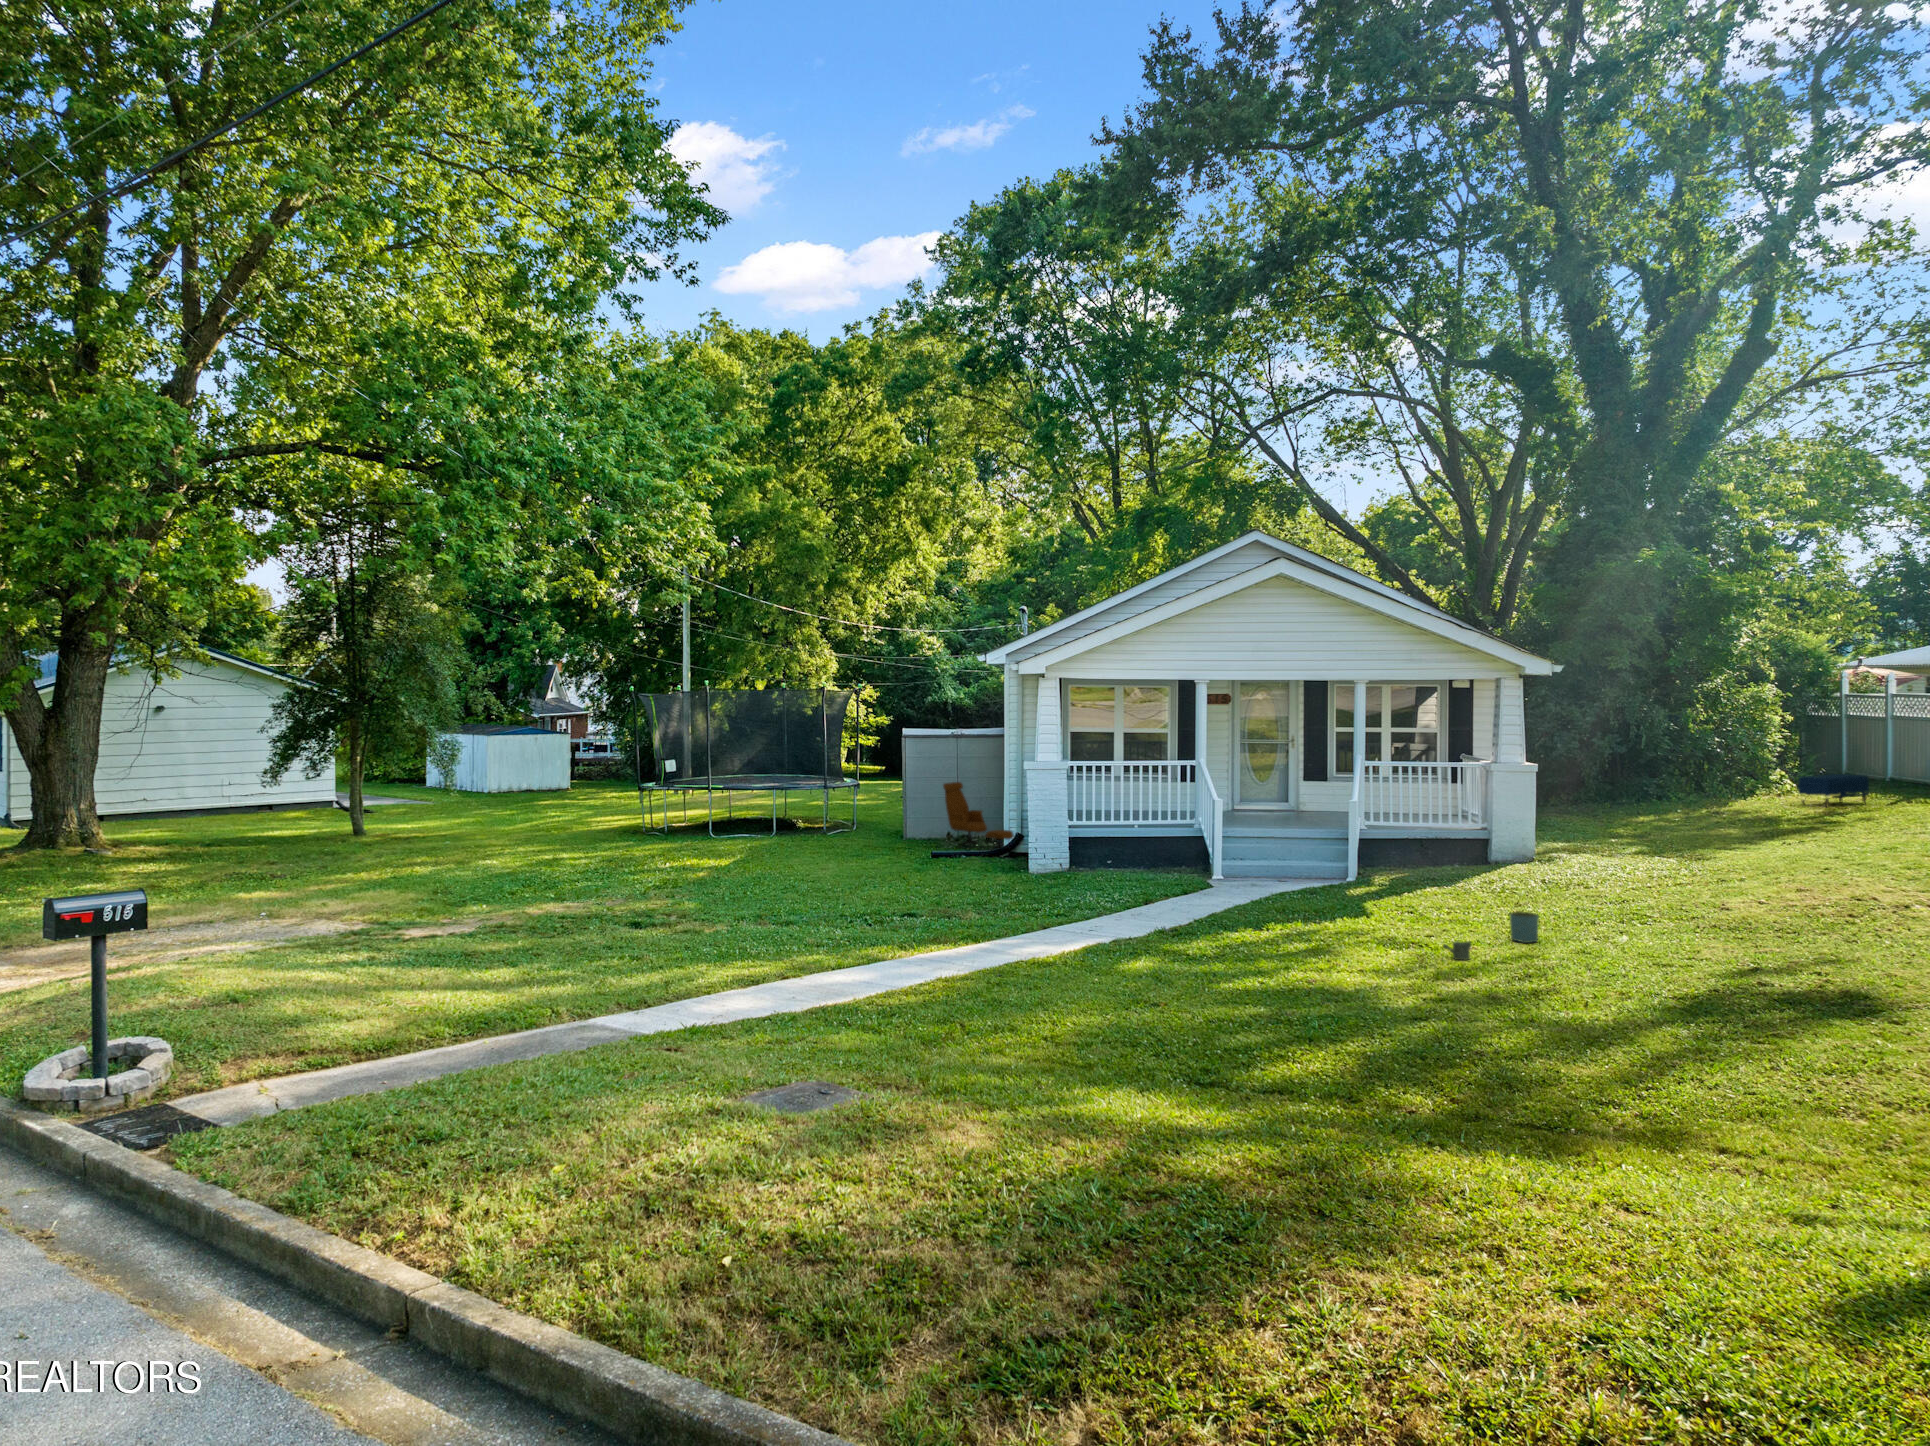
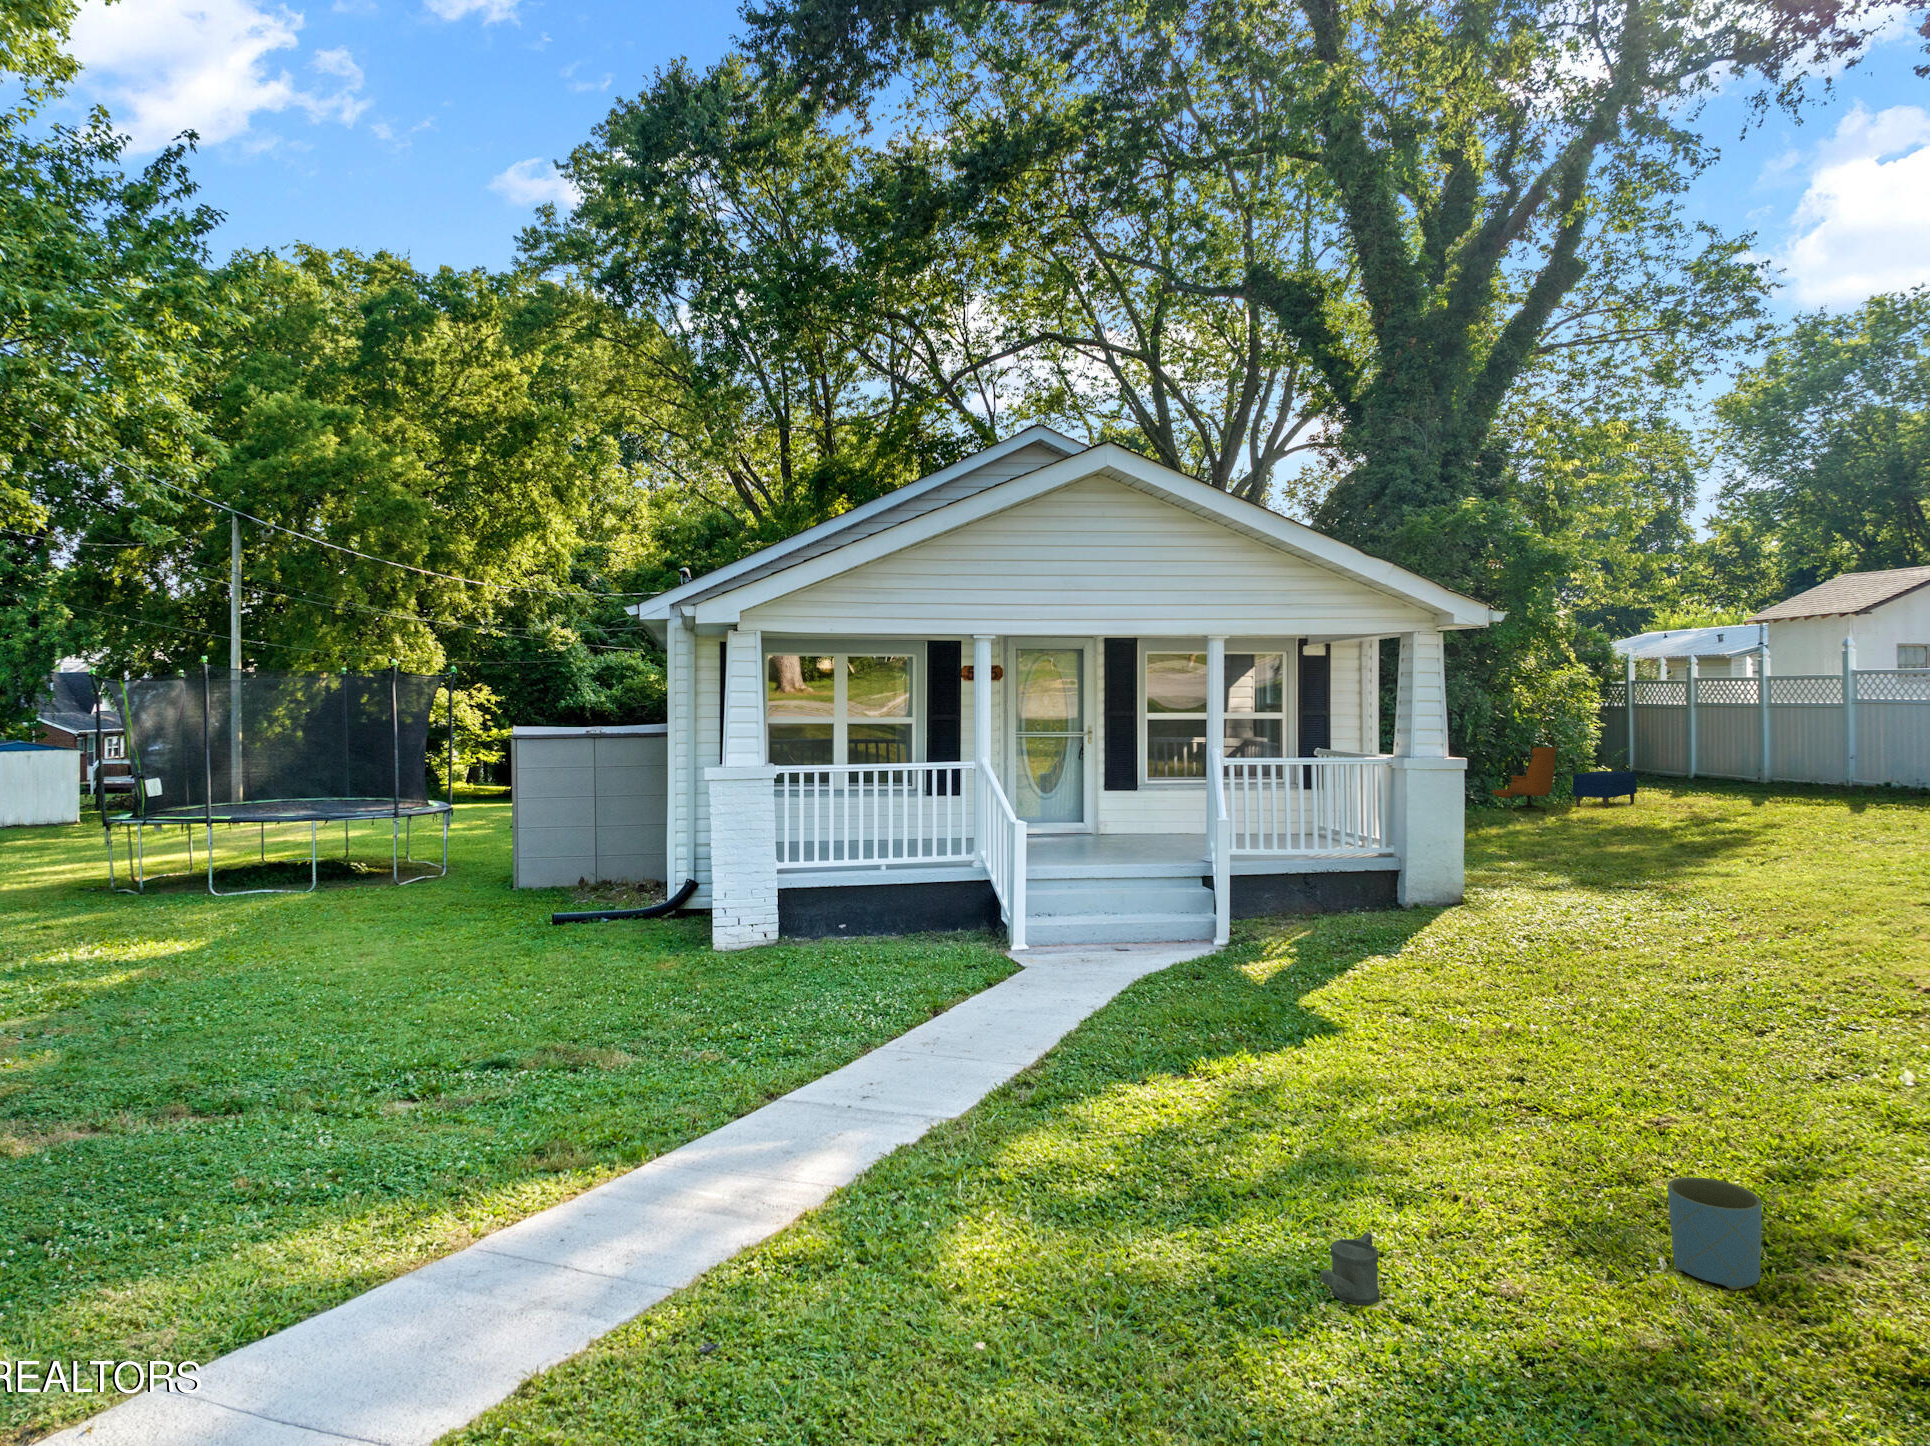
lounge chair: present [943,782,1014,851] -> present [1488,747,1556,812]
planter: present [1510,912,1539,943] -> present [1668,1177,1762,1290]
watering can: present [1443,941,1471,960] -> present [1321,1232,1380,1305]

